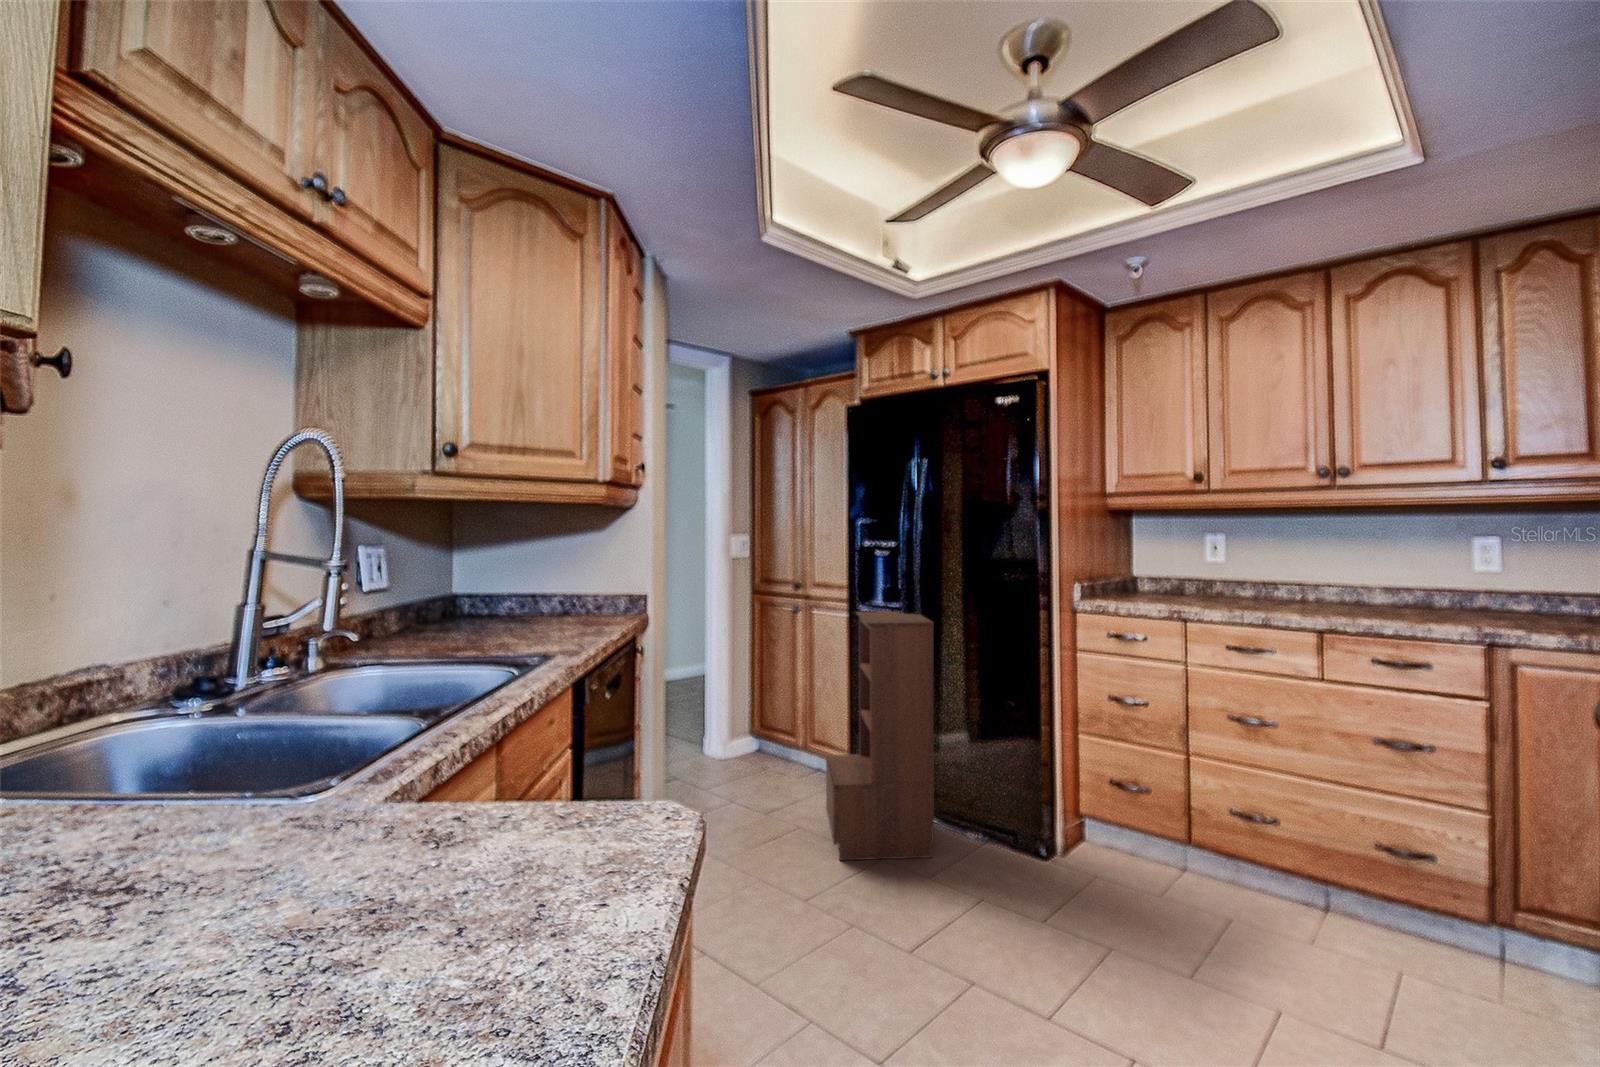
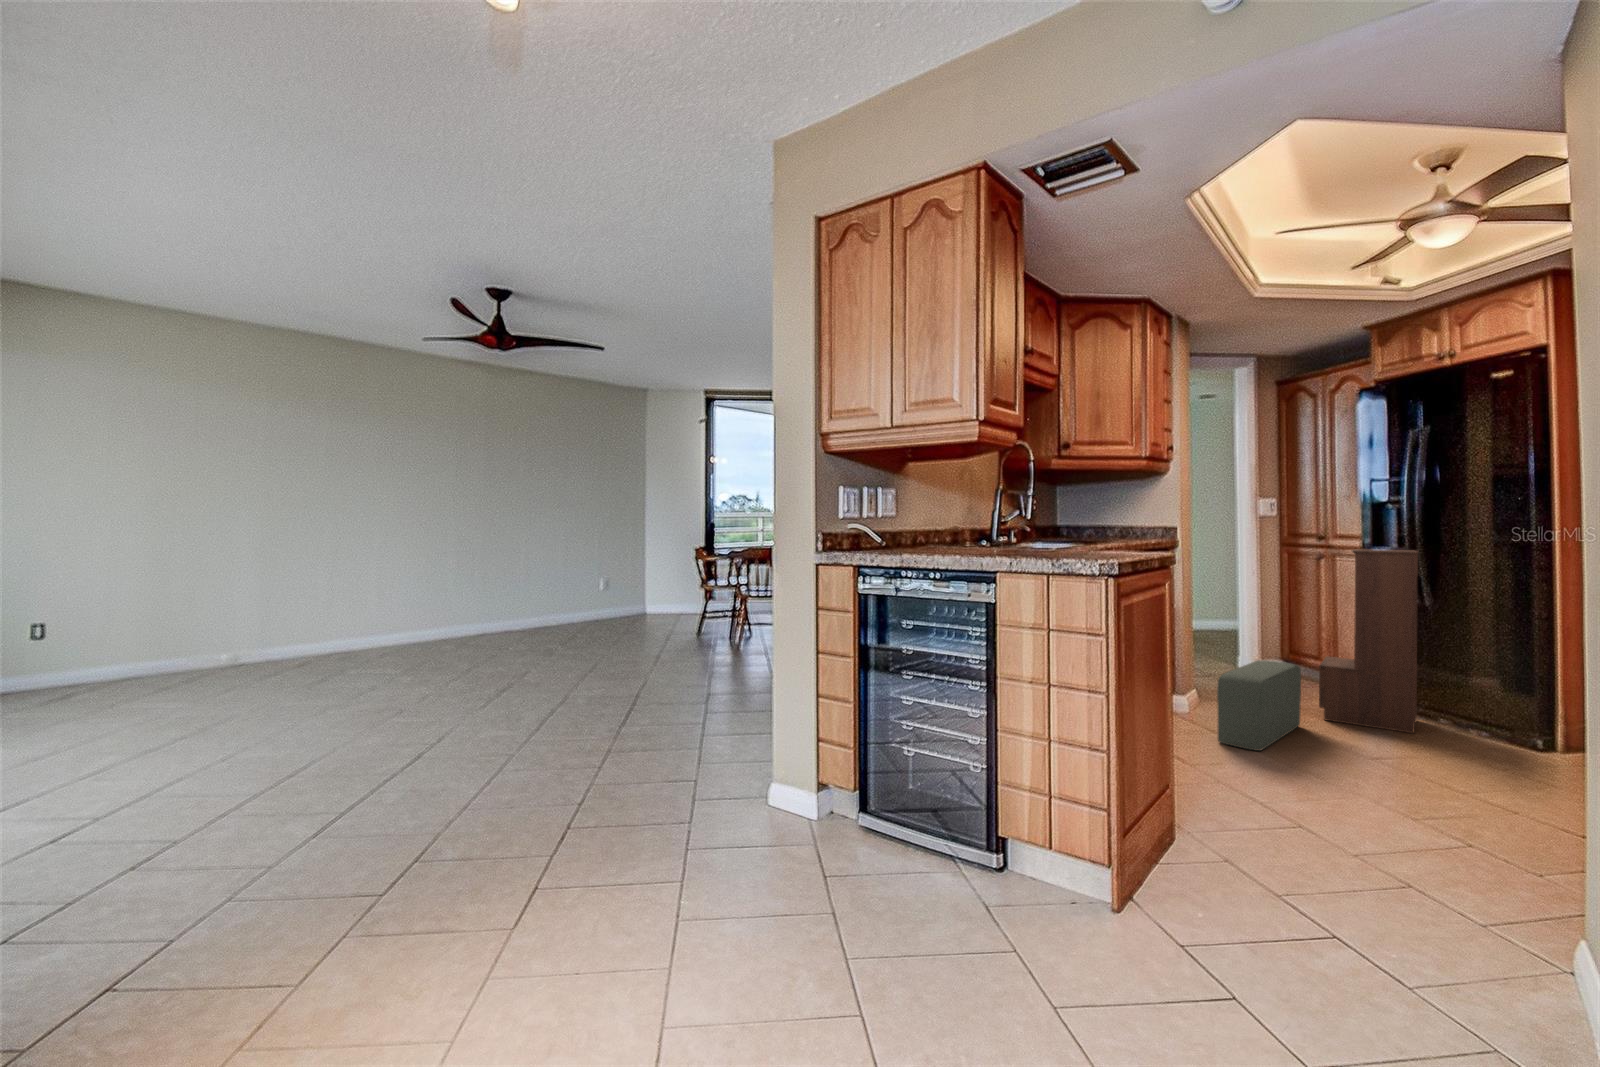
pouf: none [742,803,826,1027] -> present [1217,660,1301,751]

